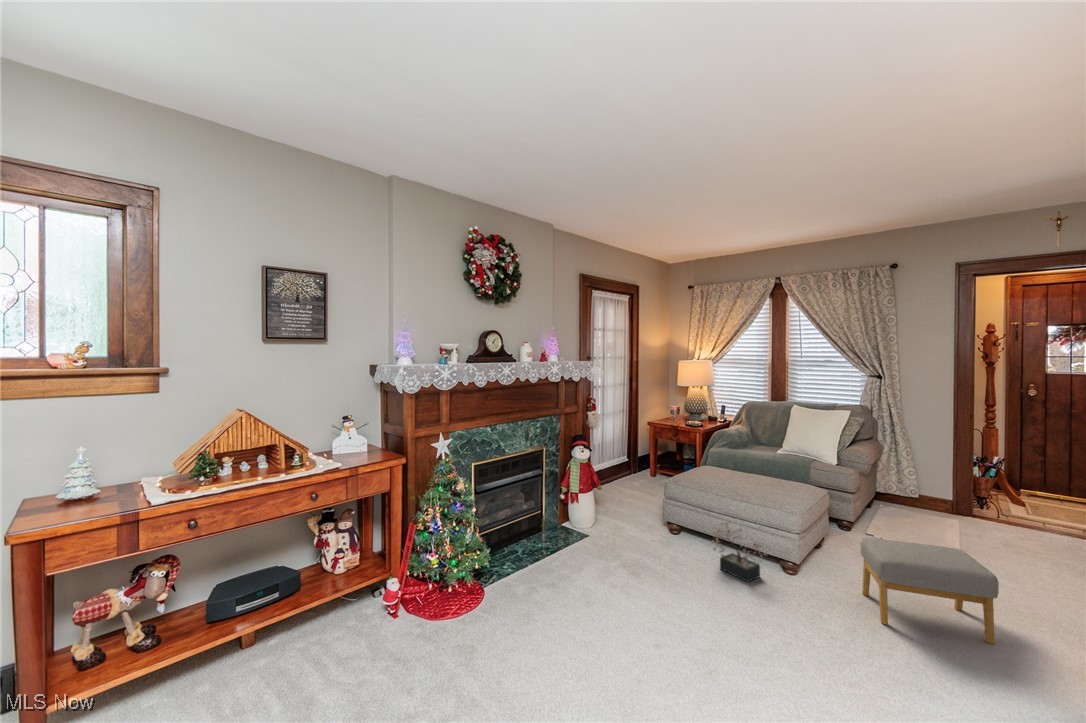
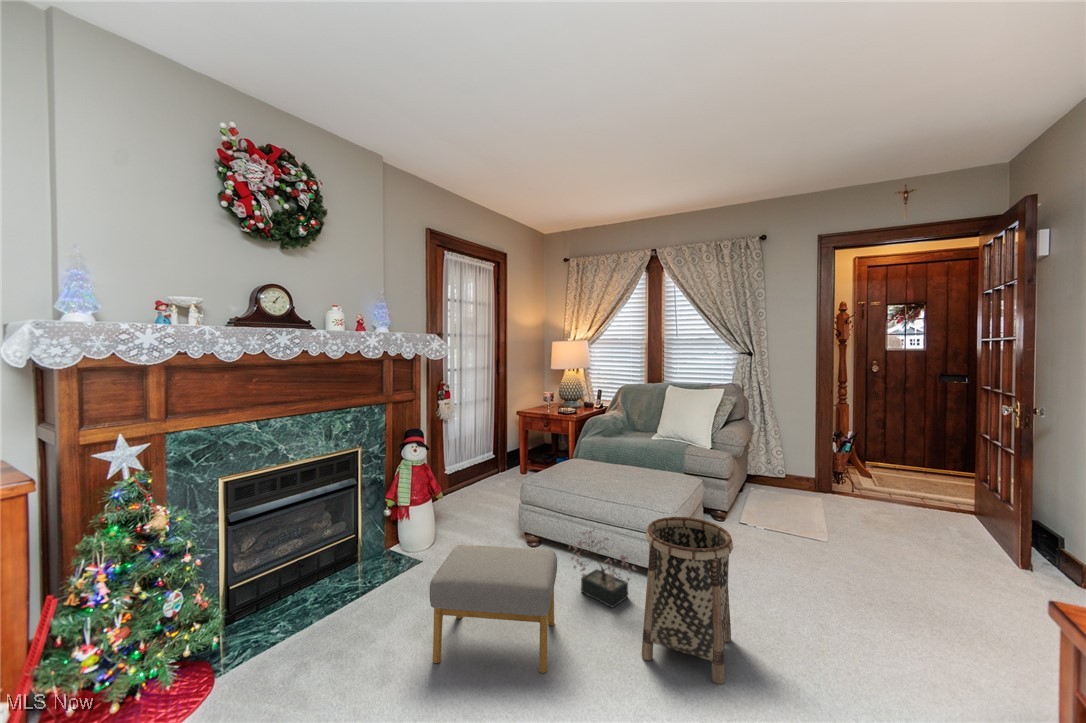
basket: none [774,514,851,639] -> present [642,517,733,684]
footstool: present [861,538,999,644] -> present [430,545,557,673]

